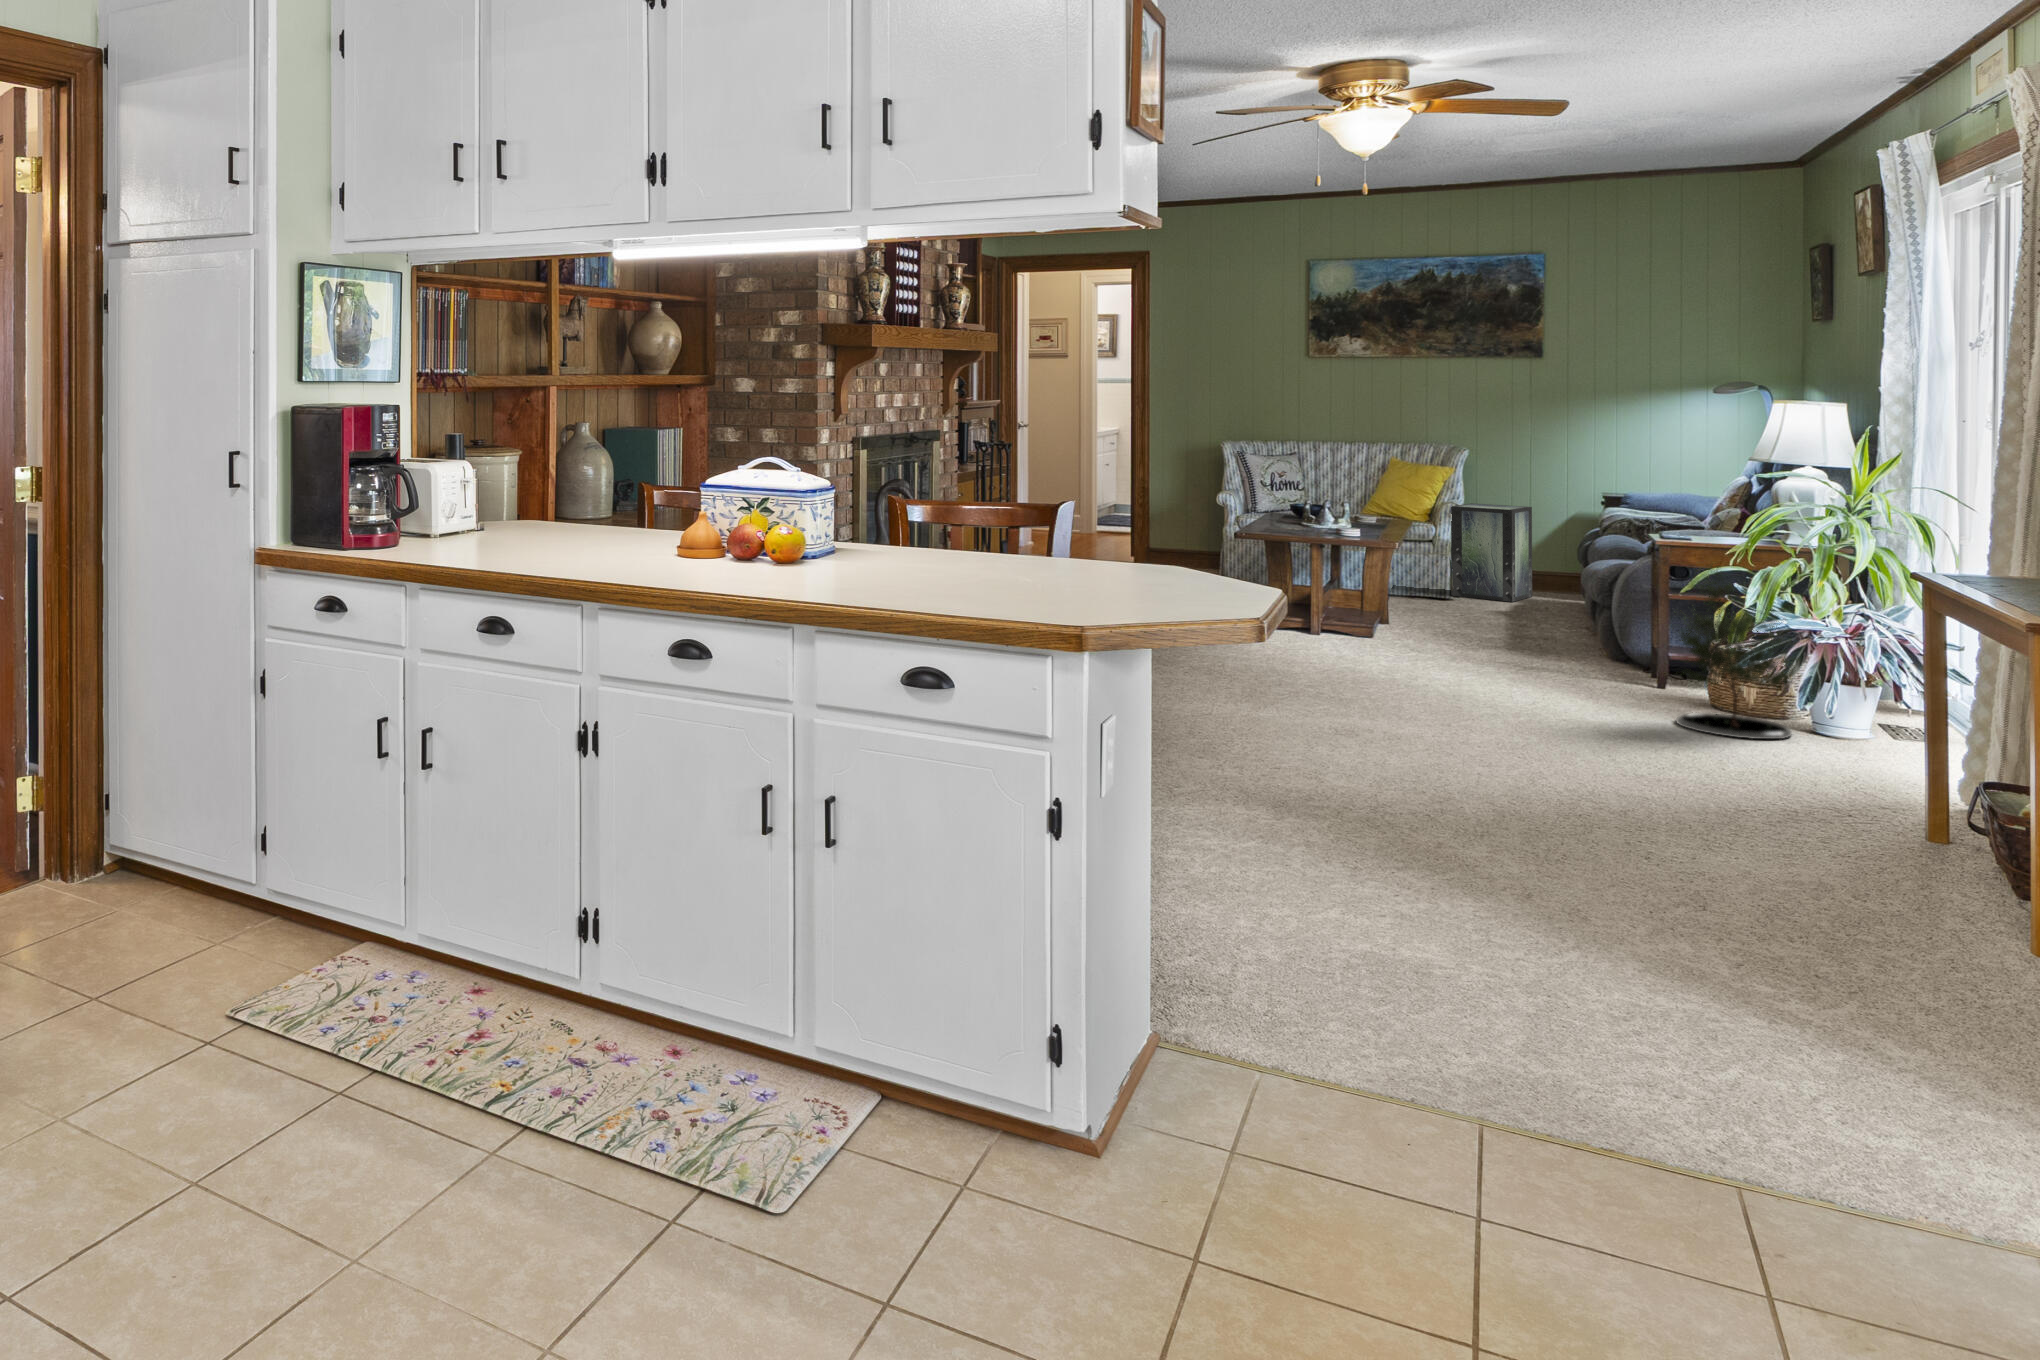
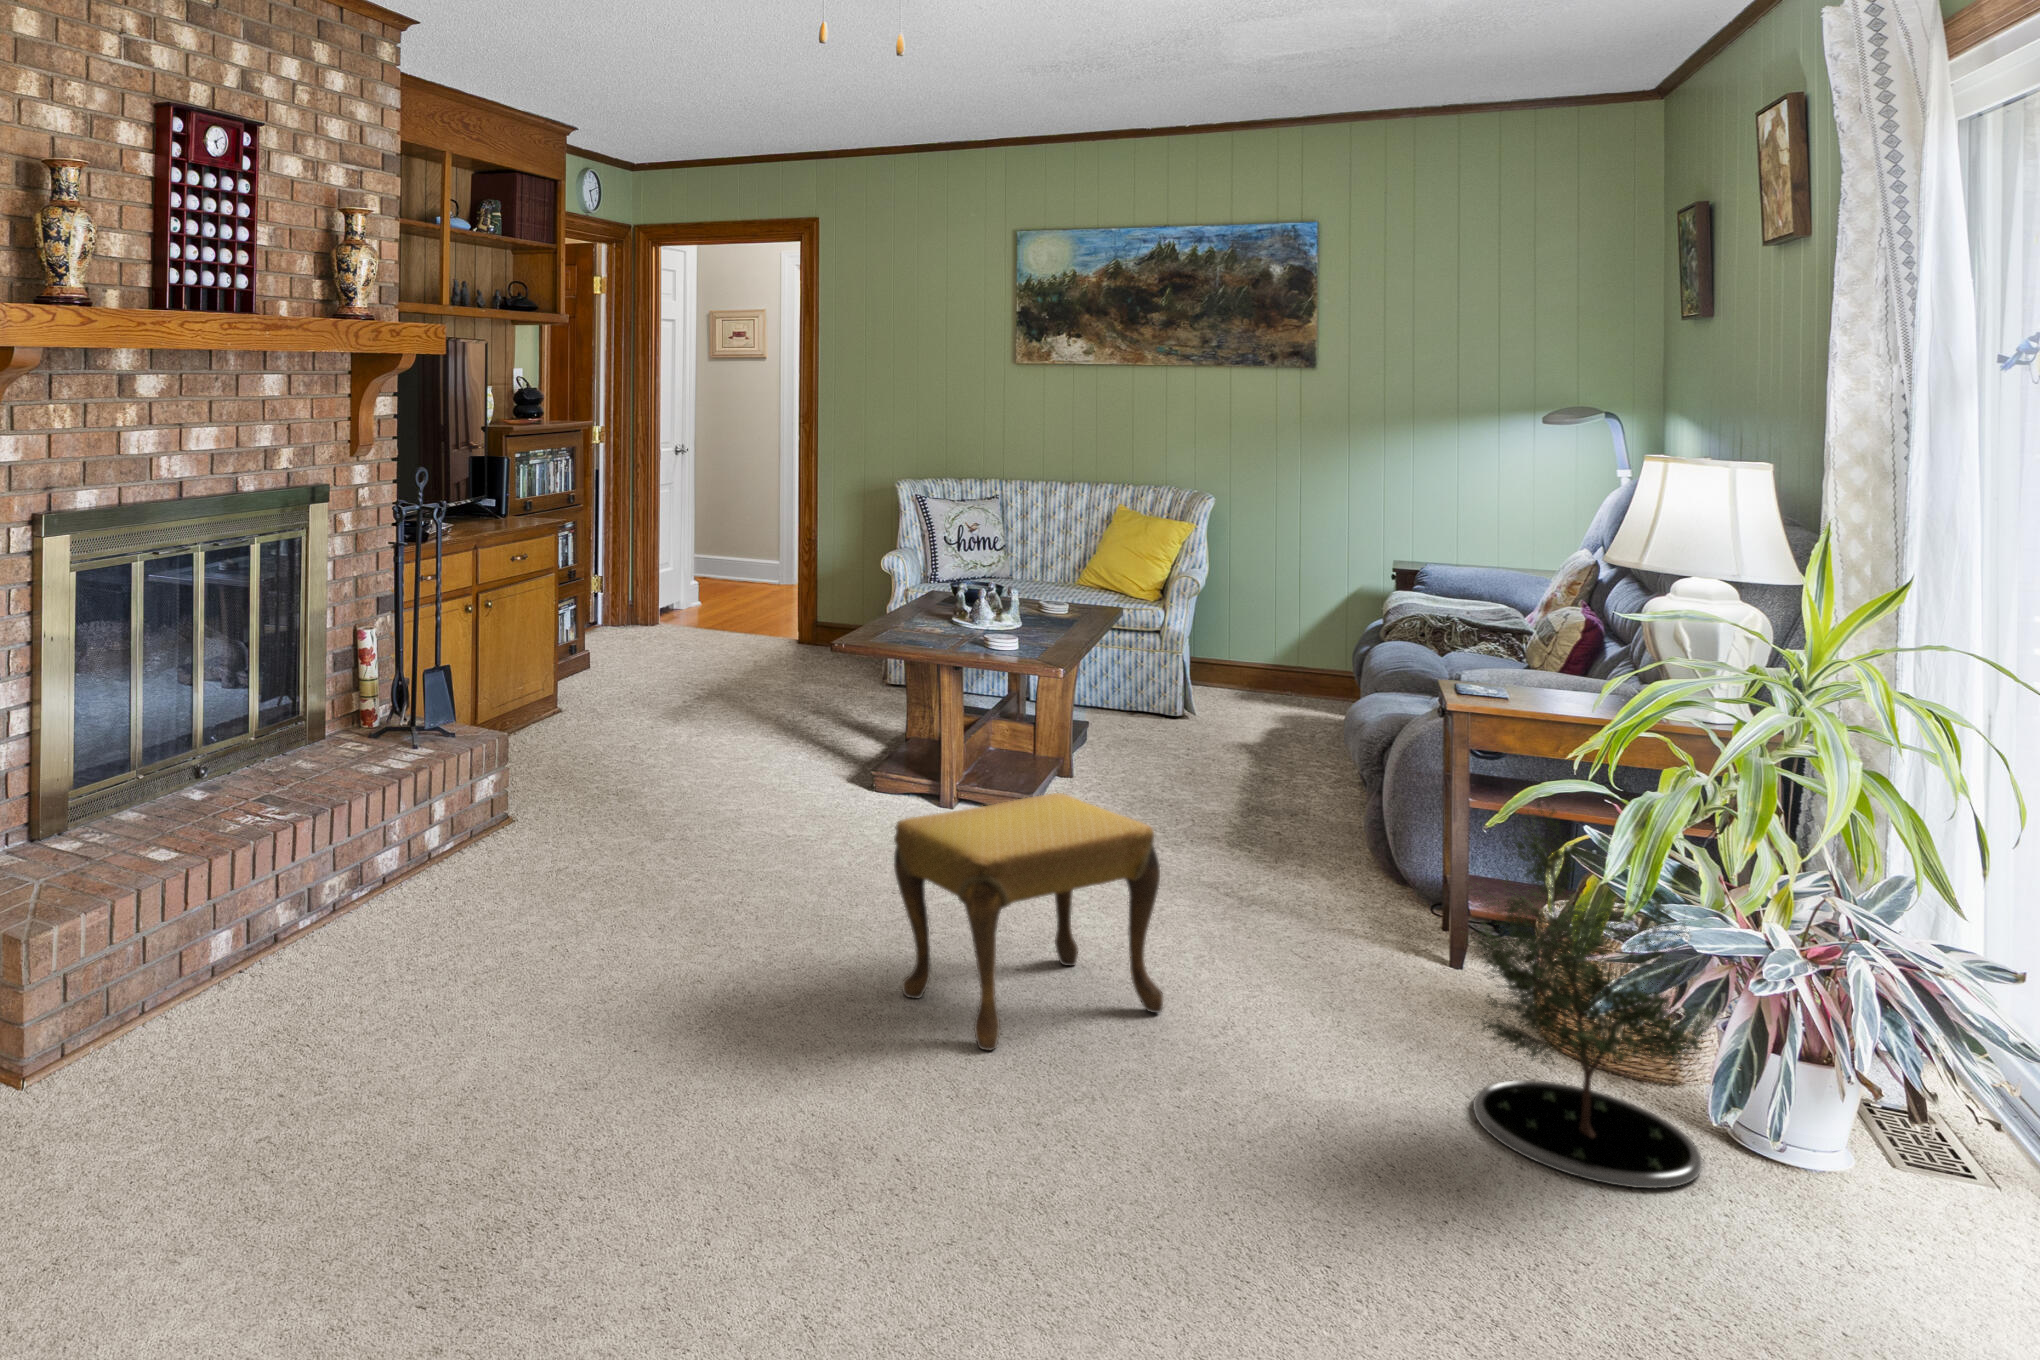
storage box: present [1451,503,1532,602] -> none [1187,570,1300,717]
footstool: none [1347,588,1501,705] -> present [894,793,1163,1051]

